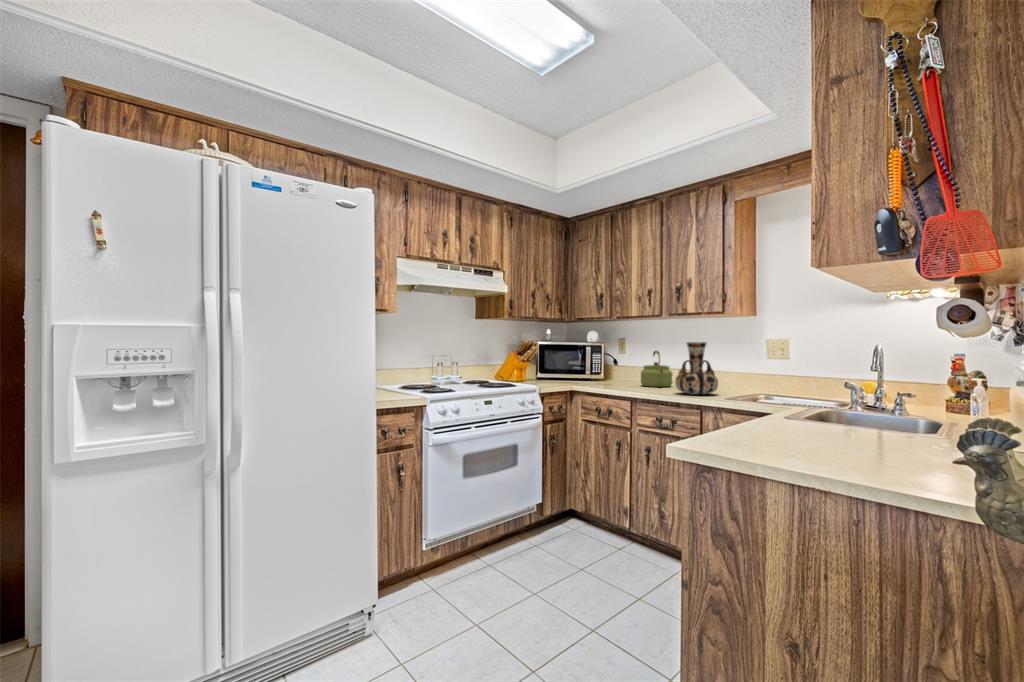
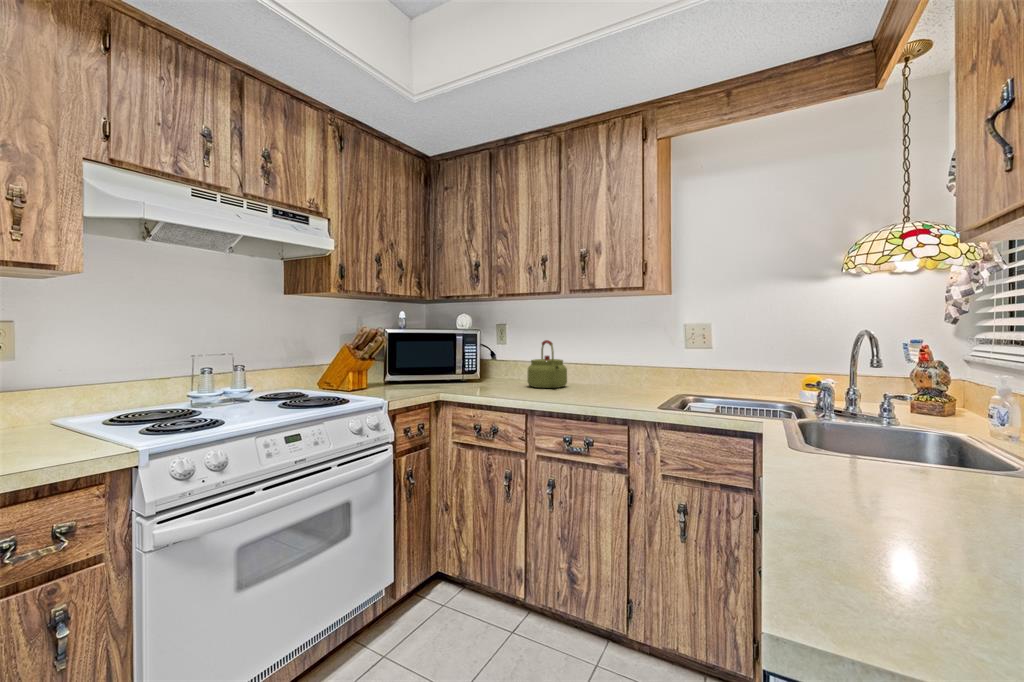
vase: present [675,342,718,395] -> none [584,329,640,403]

